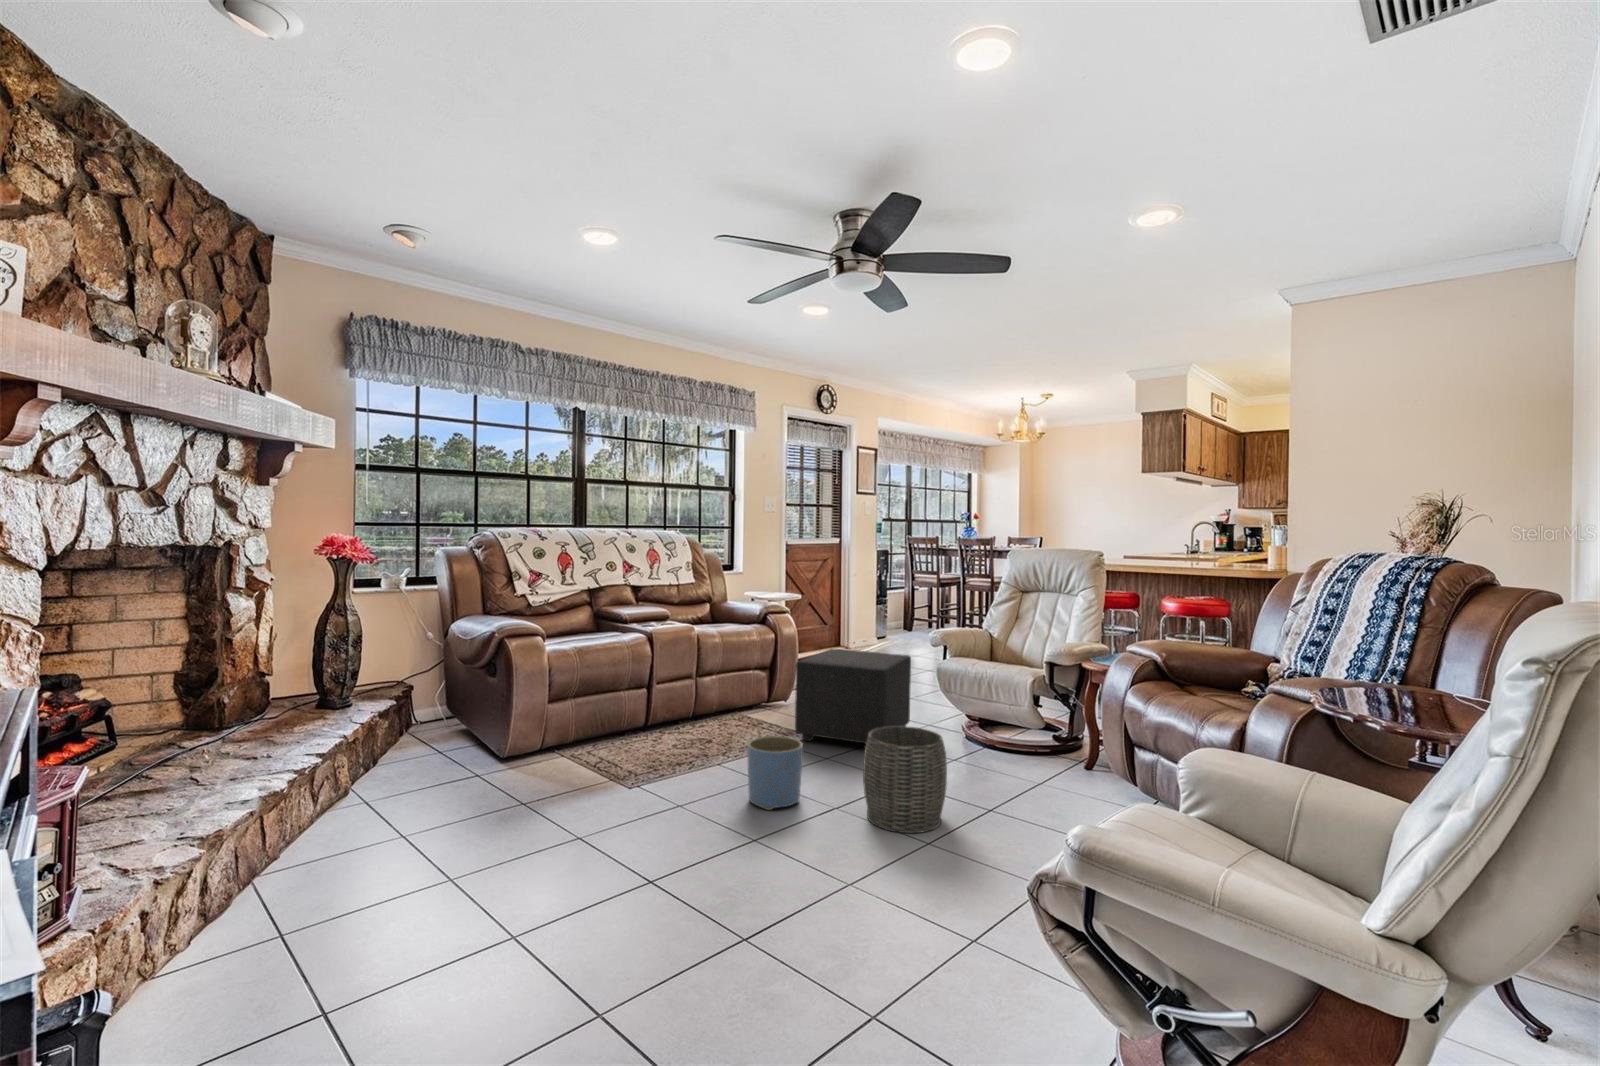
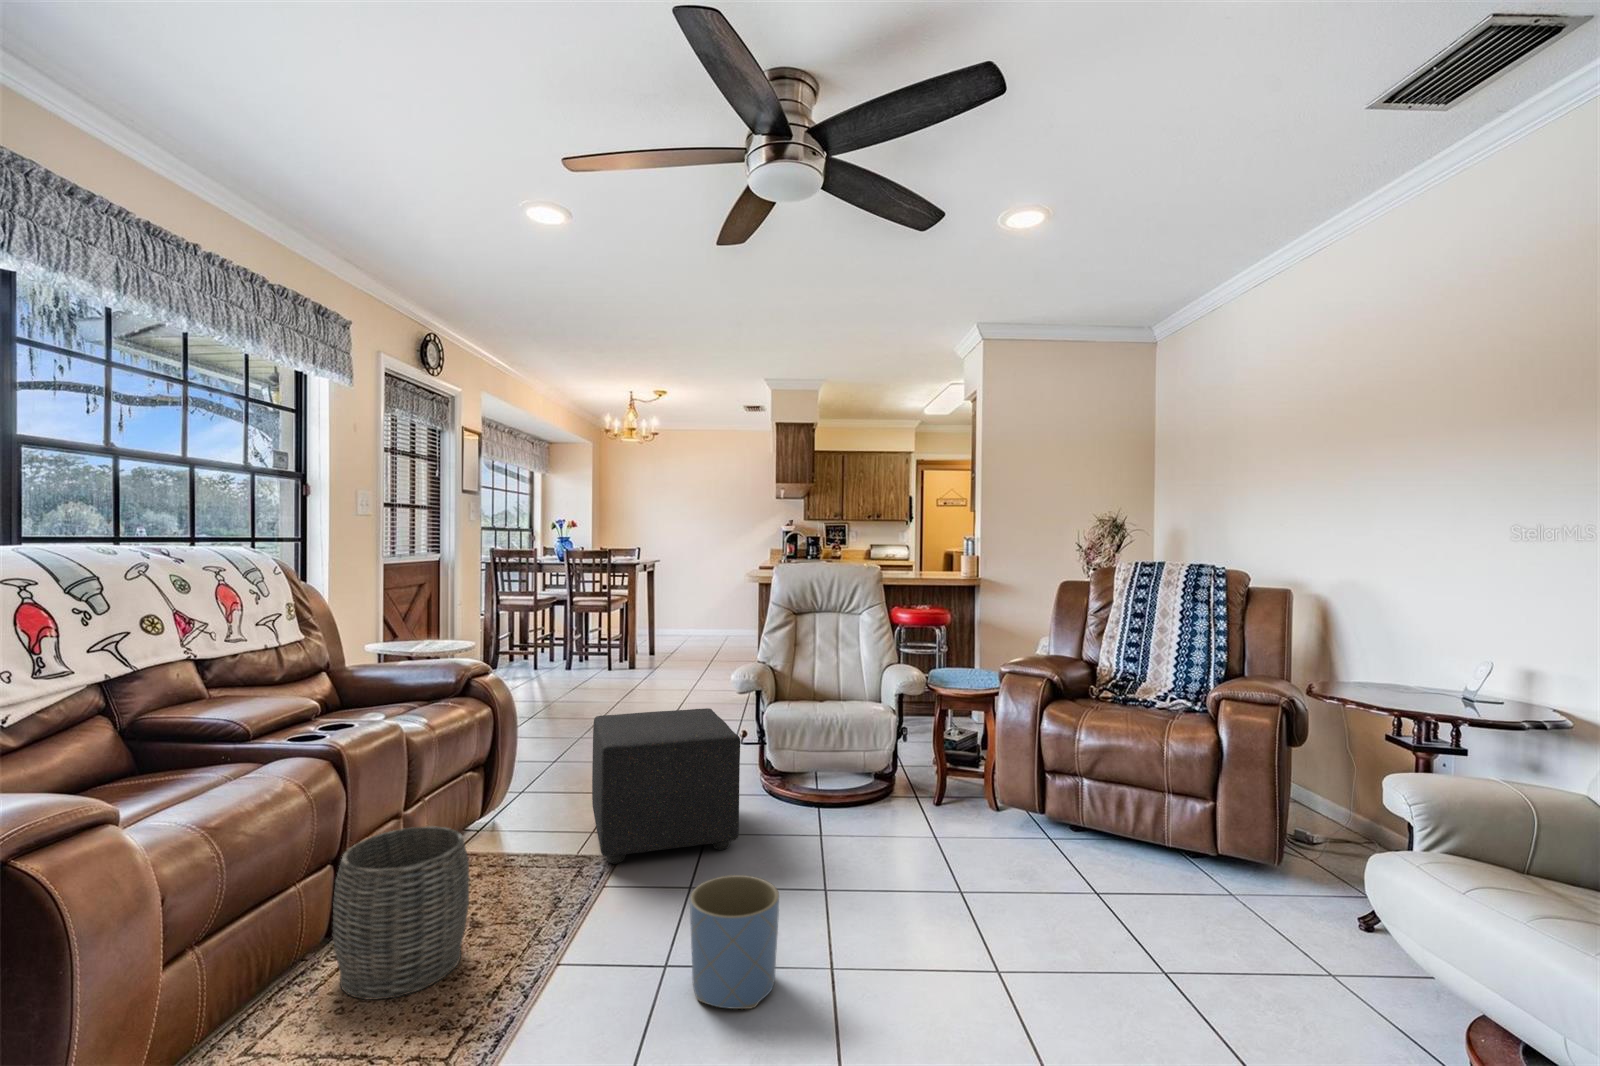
woven basket: present [863,726,947,833] -> present [333,826,470,1000]

